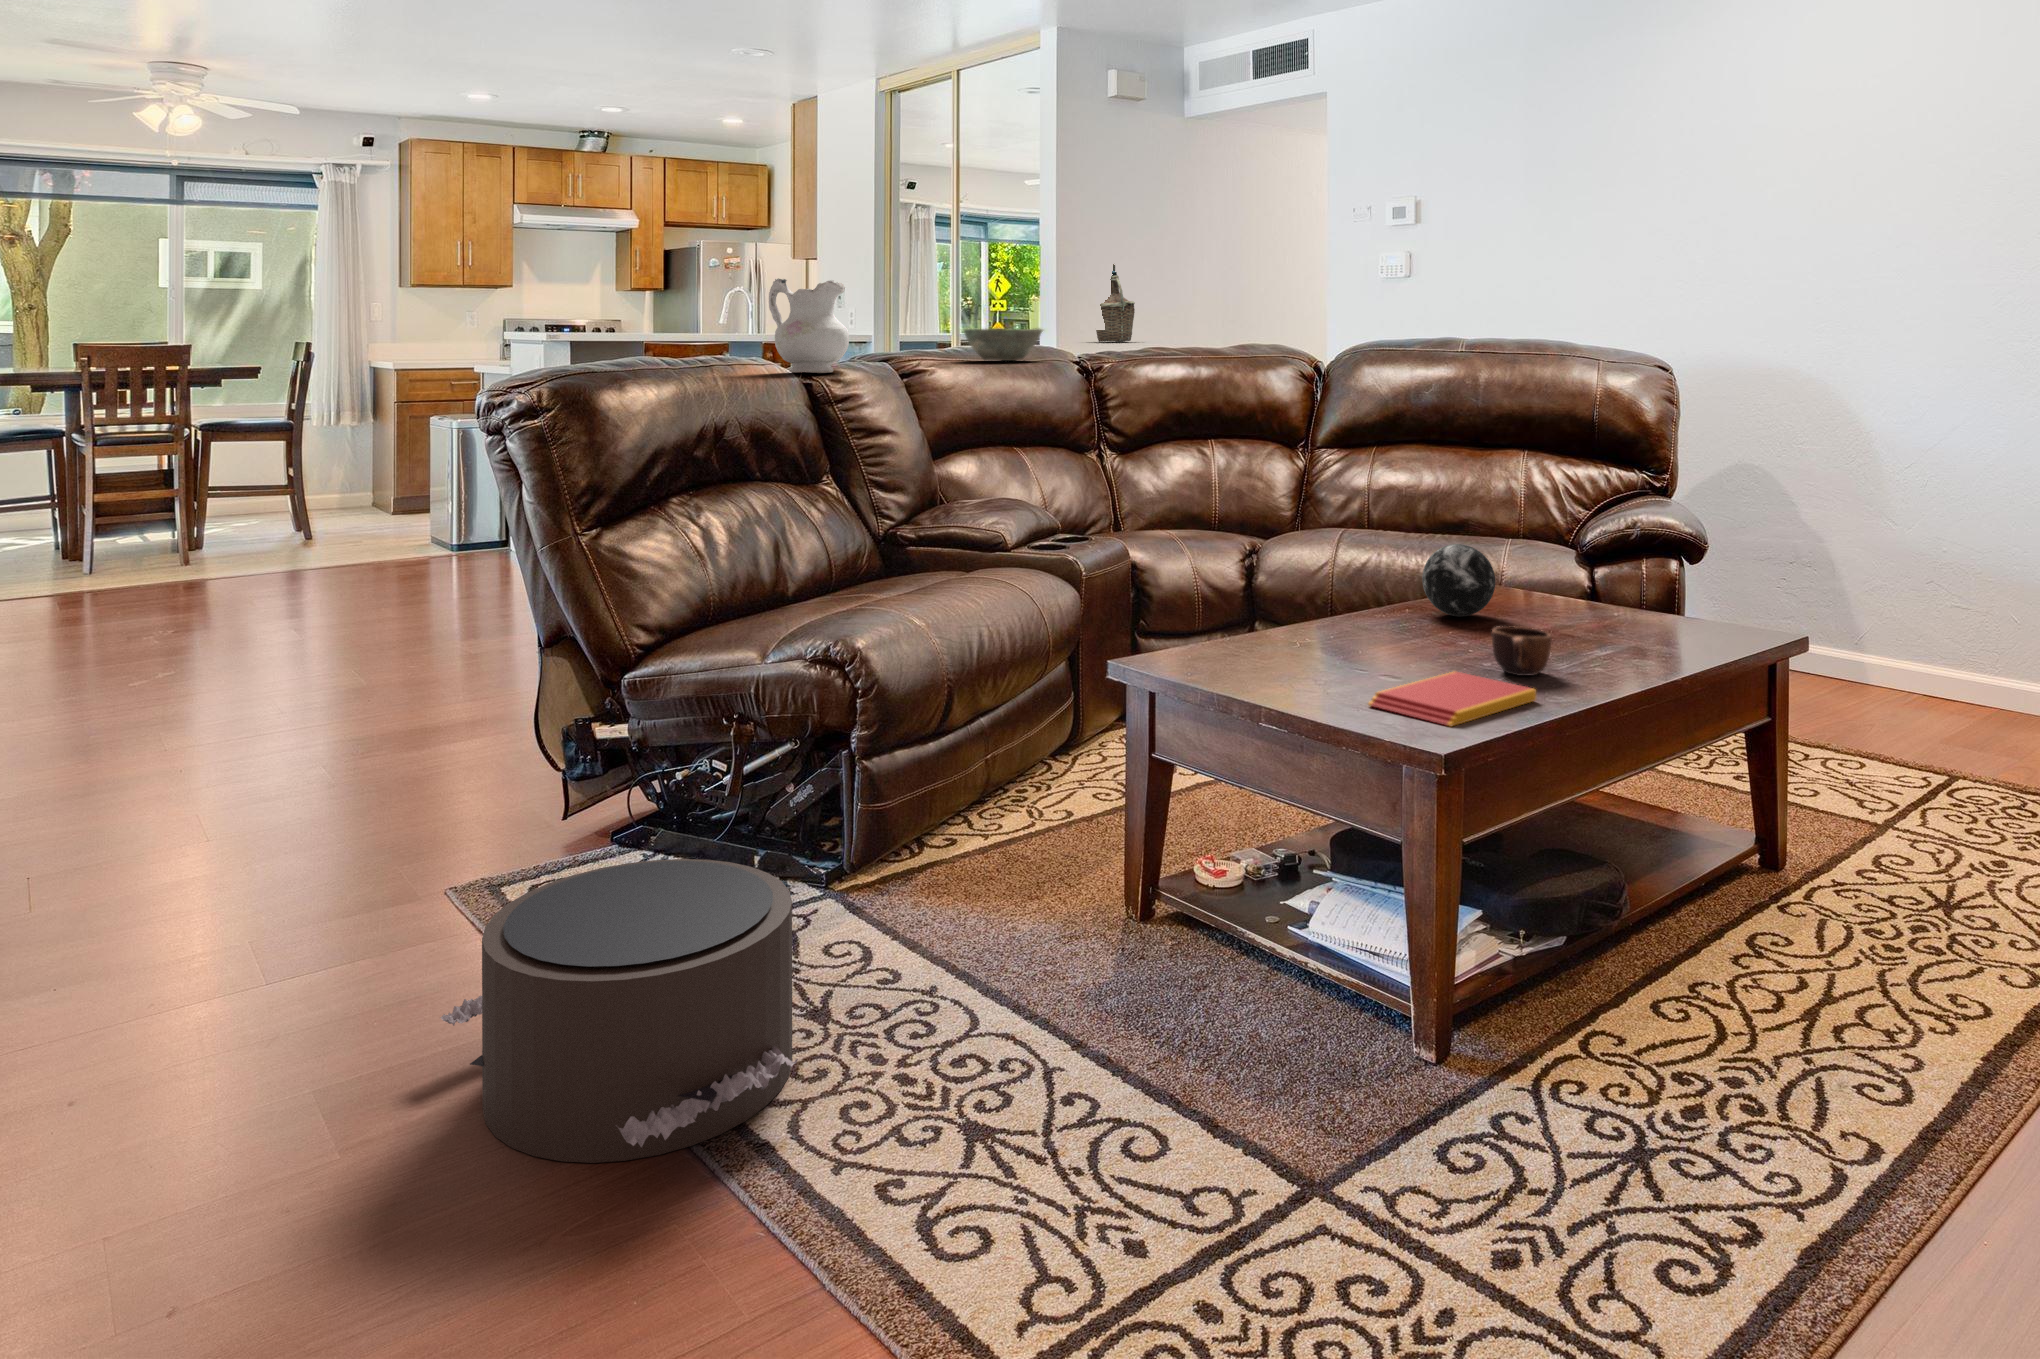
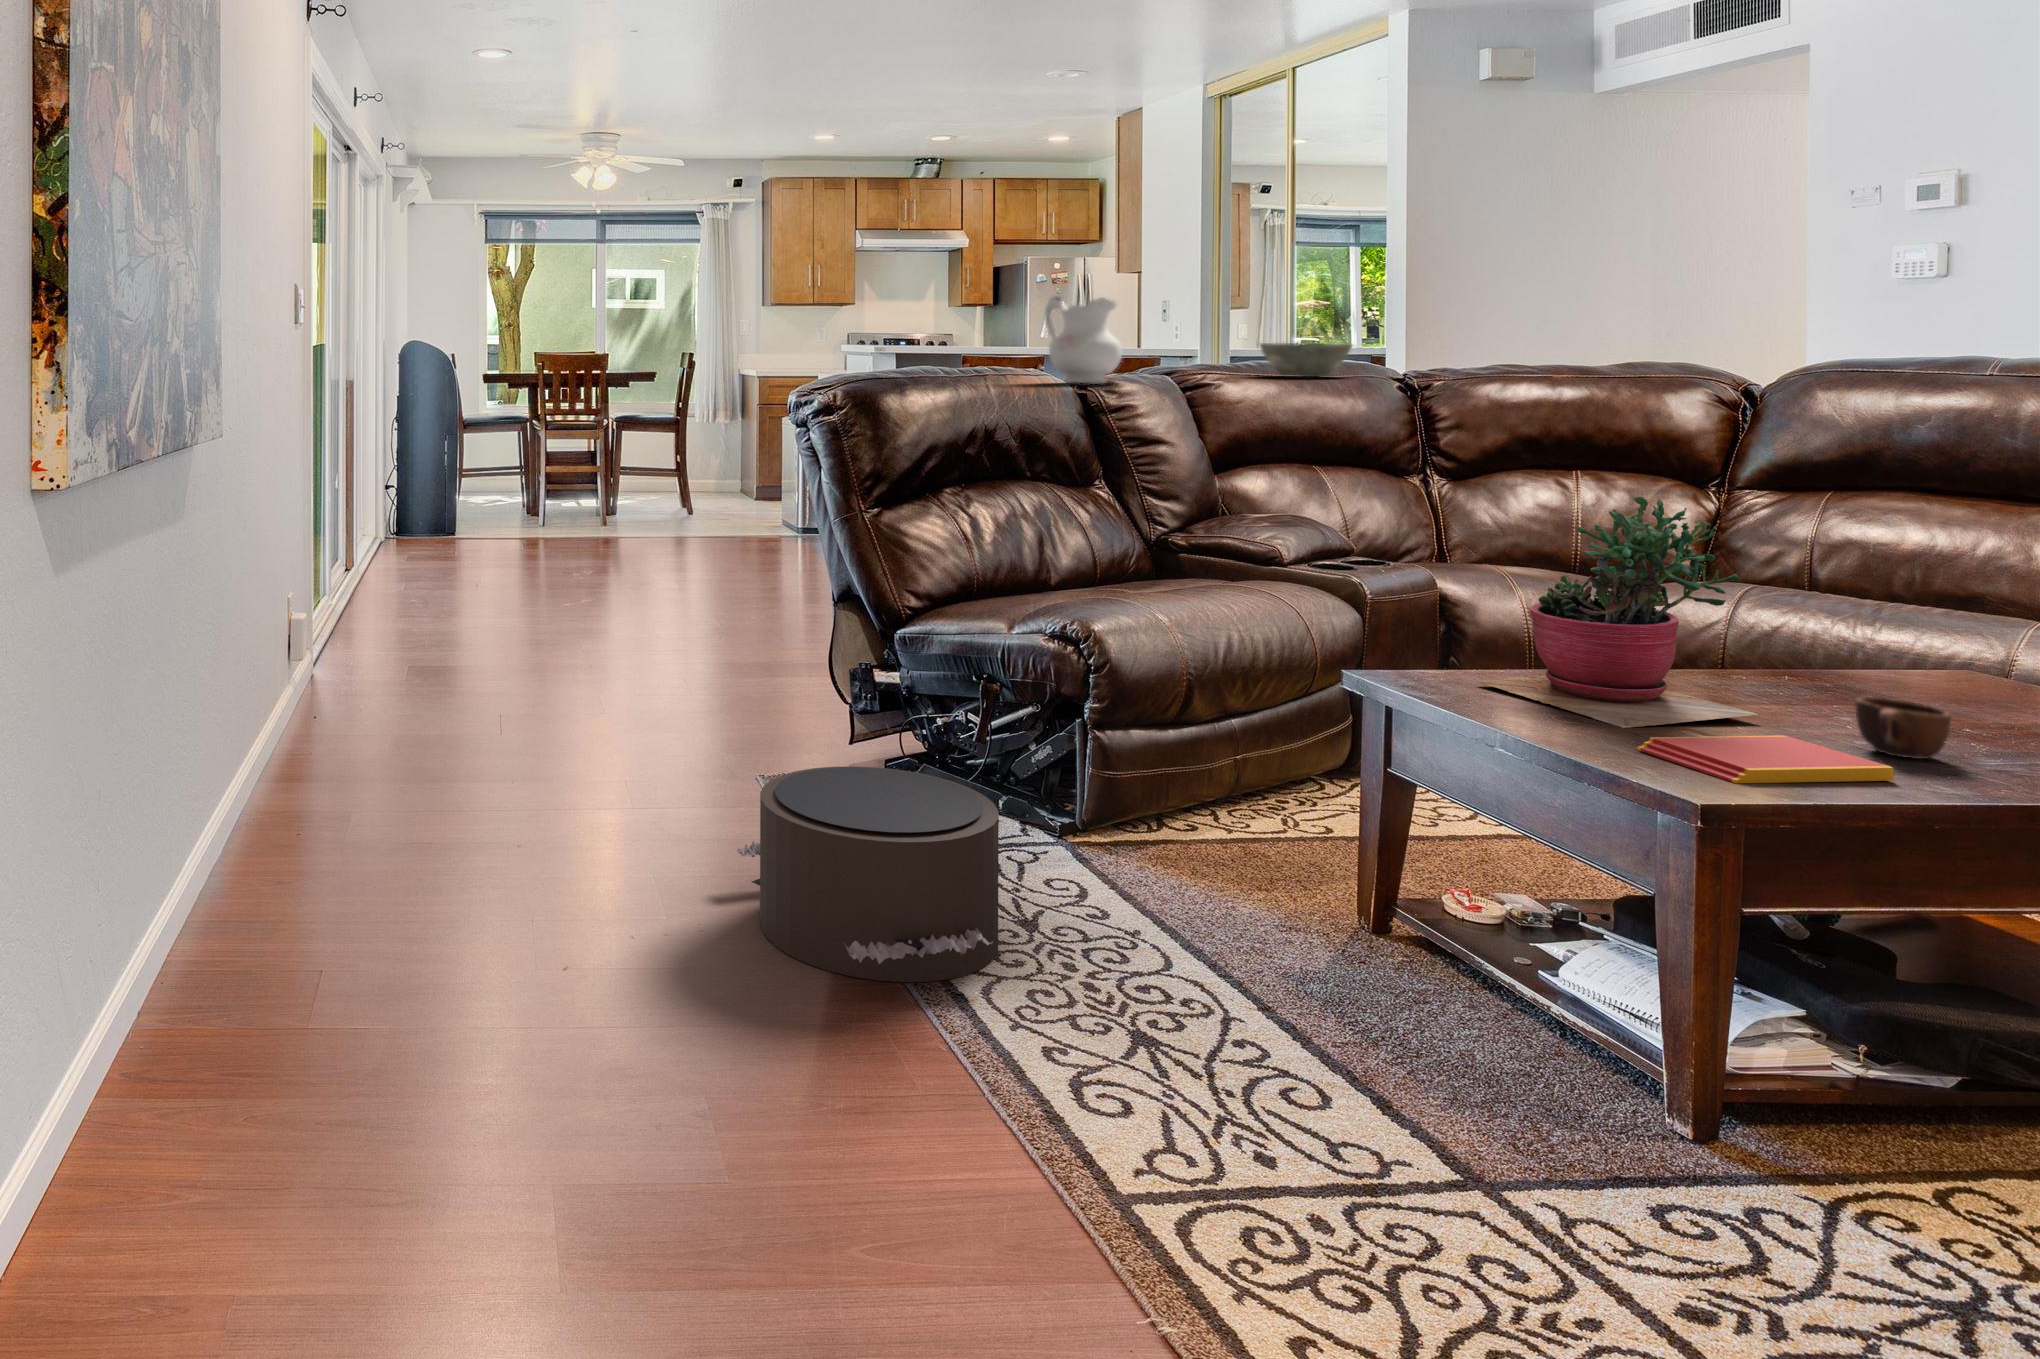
bottle: present [1096,264,1135,342] -> none [1456,271,1515,360]
succulent plant: none [1214,463,1422,684] -> present [1476,496,1758,728]
decorative orb: present [1422,544,1495,616] -> none [1807,605,1924,692]

